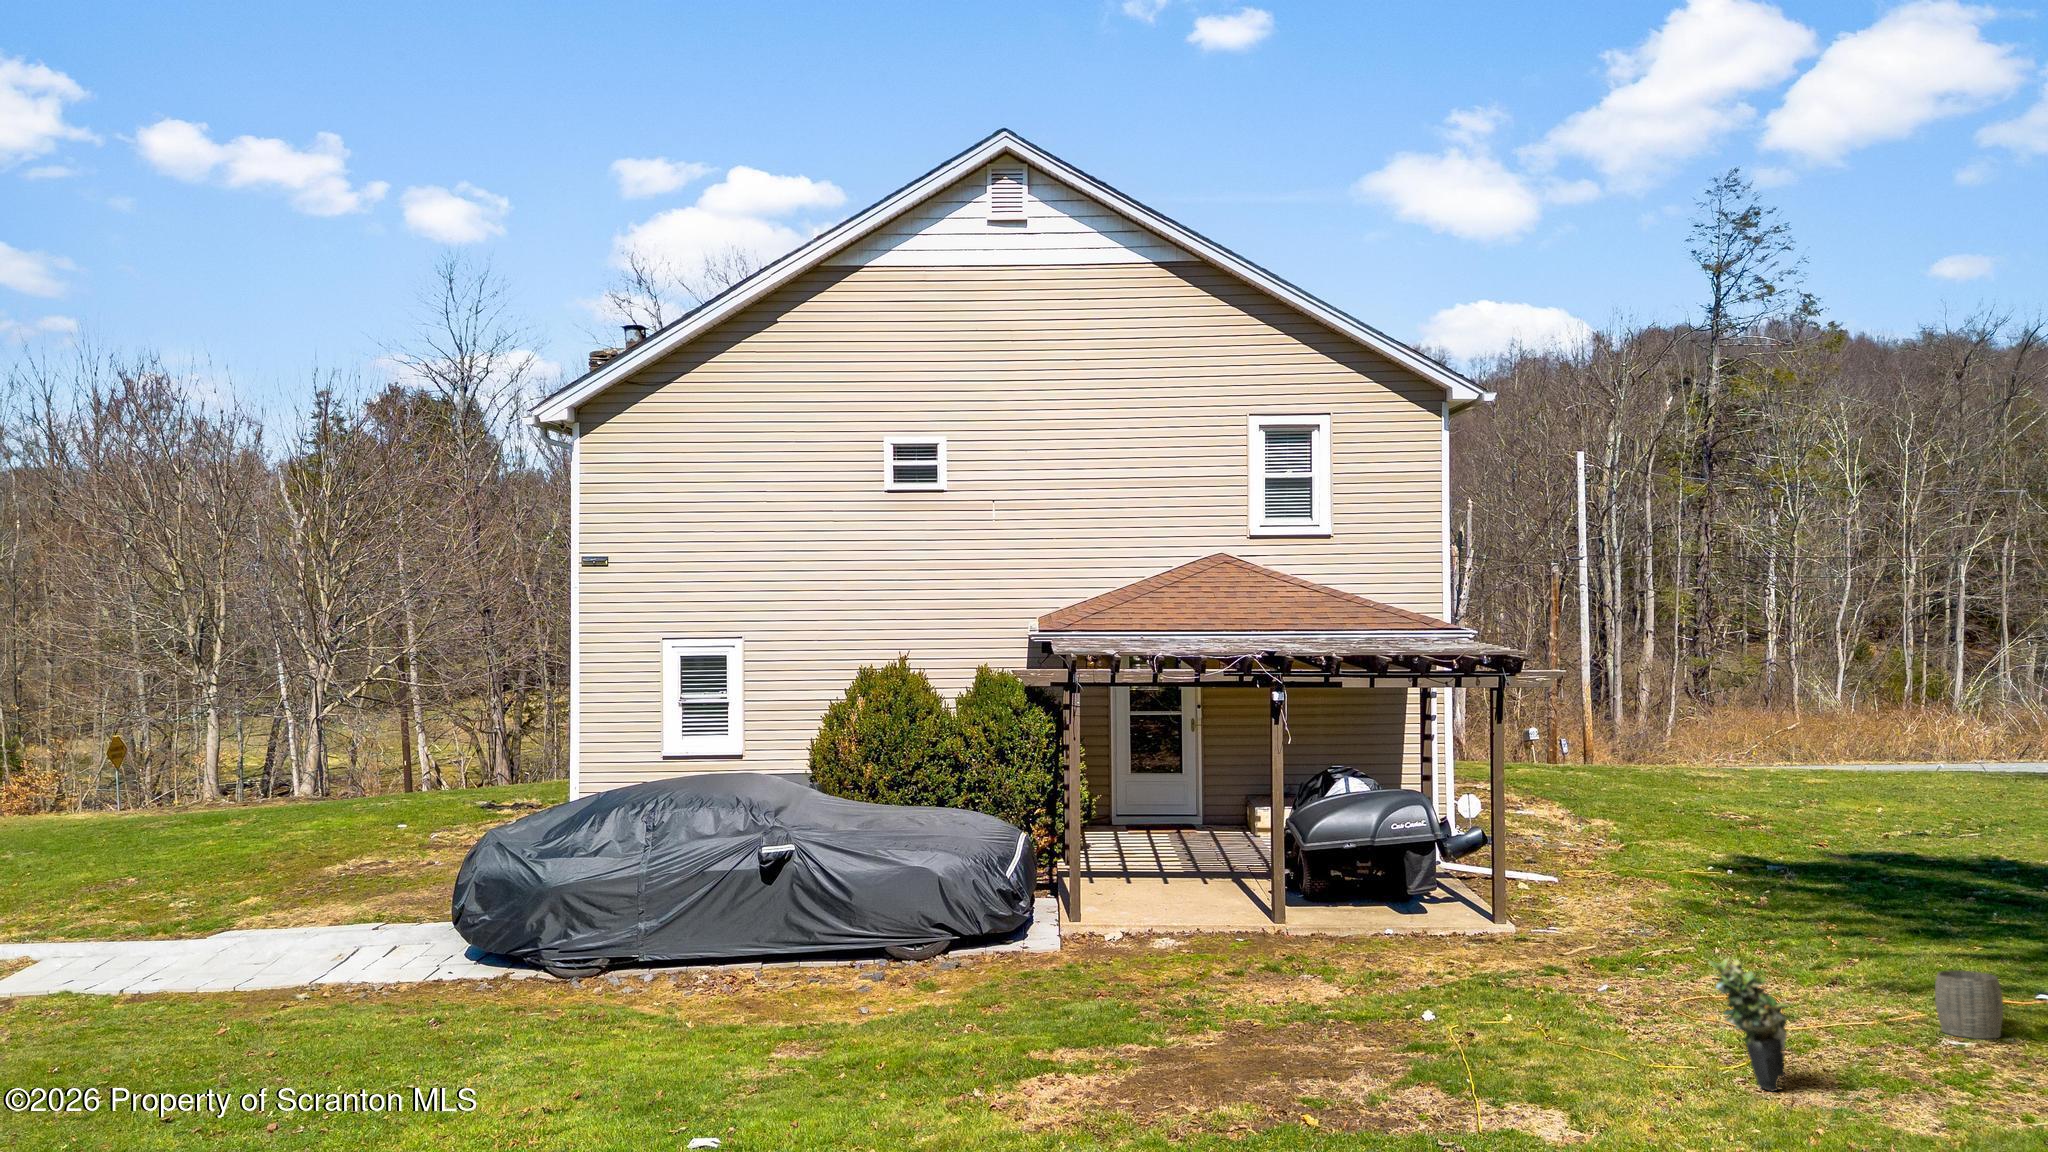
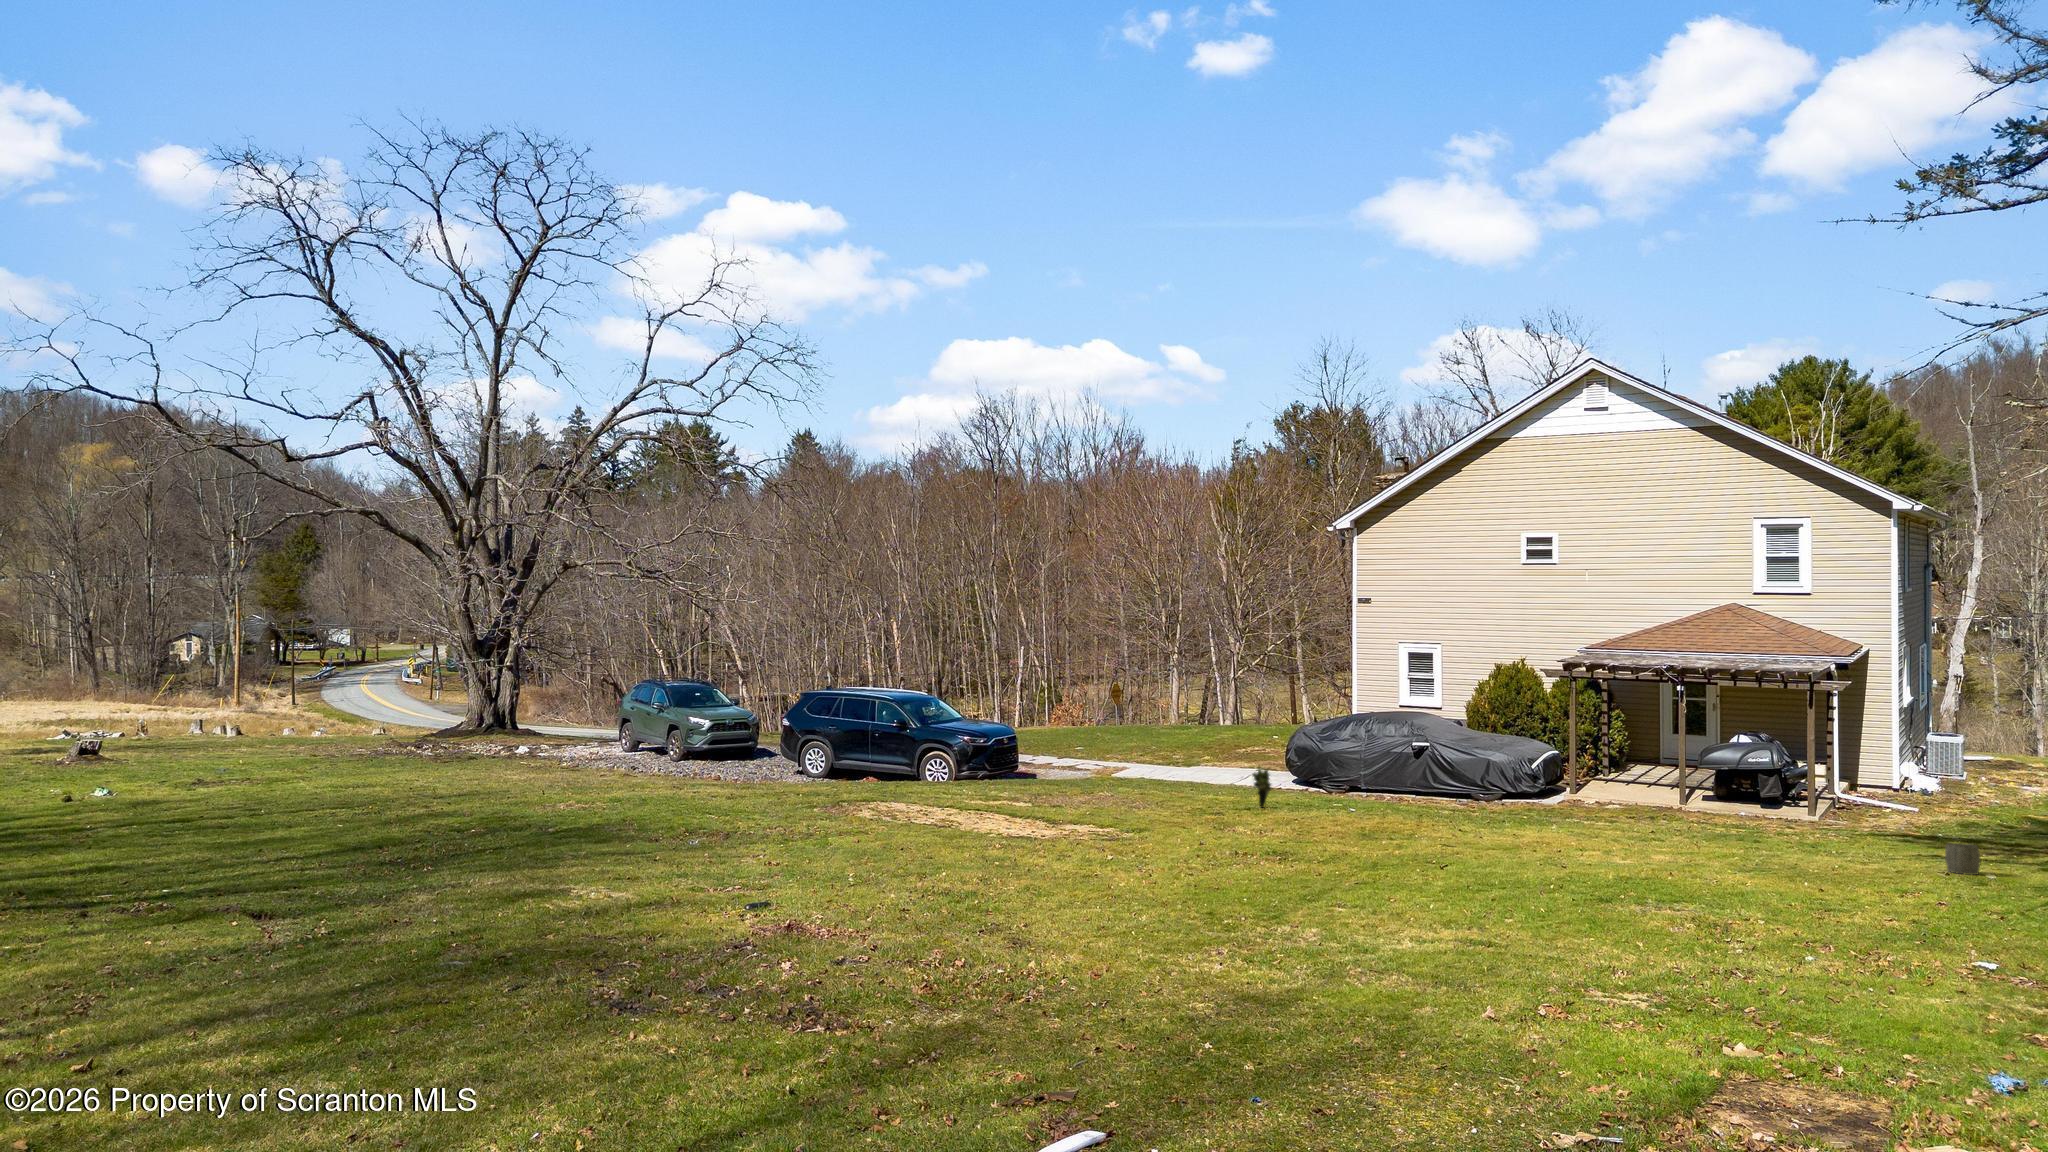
potted plant: present [1709,959,1789,1091] -> present [1252,769,1272,808]

